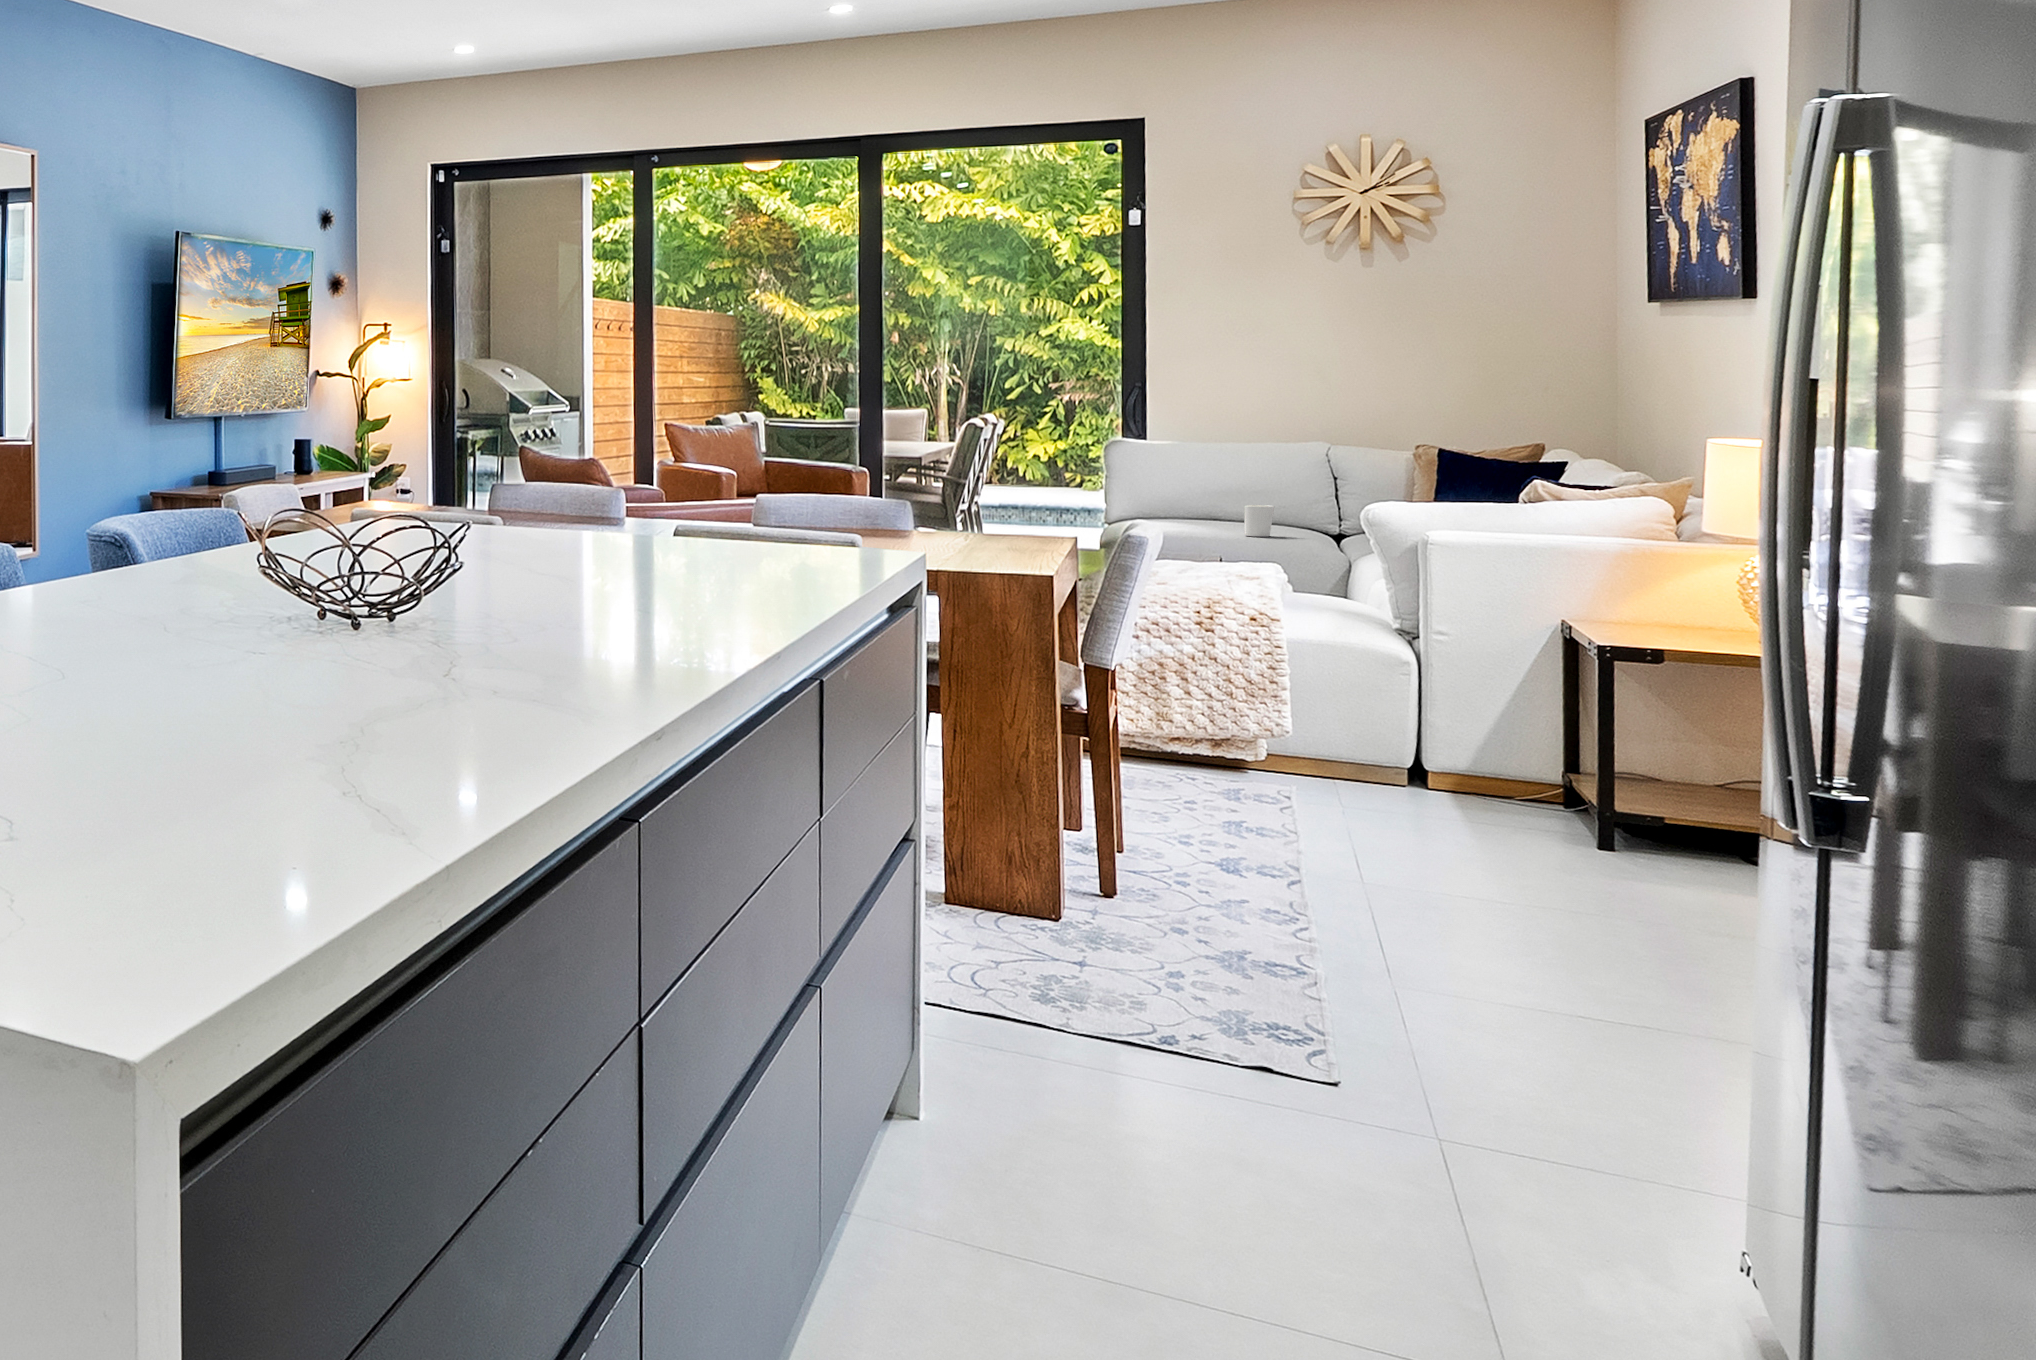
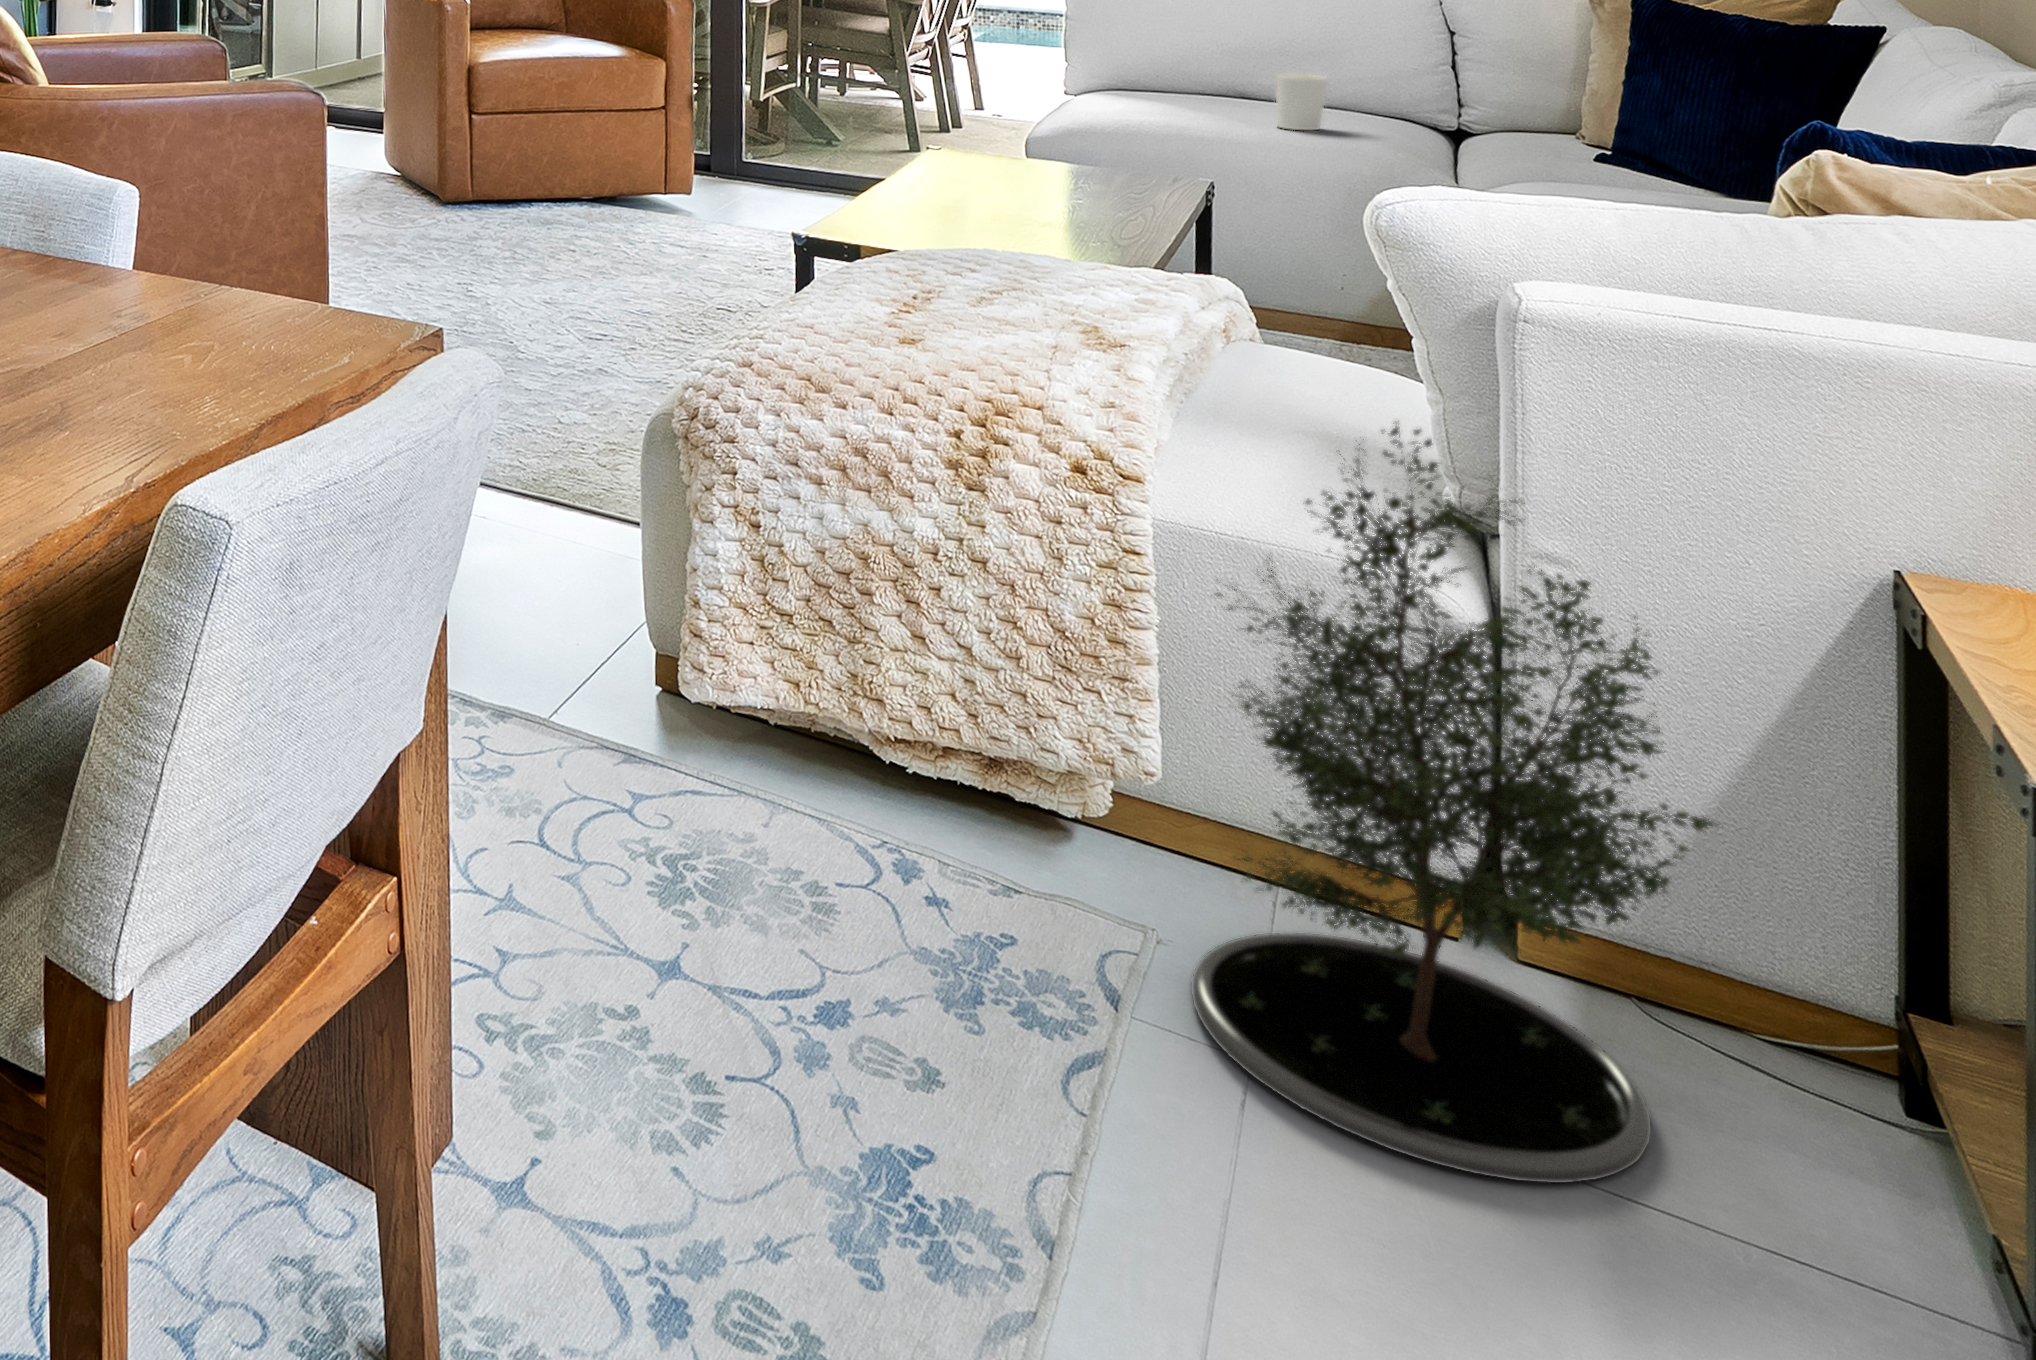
potted tree: none [1317,566,1507,820] -> present [1191,421,1718,1183]

